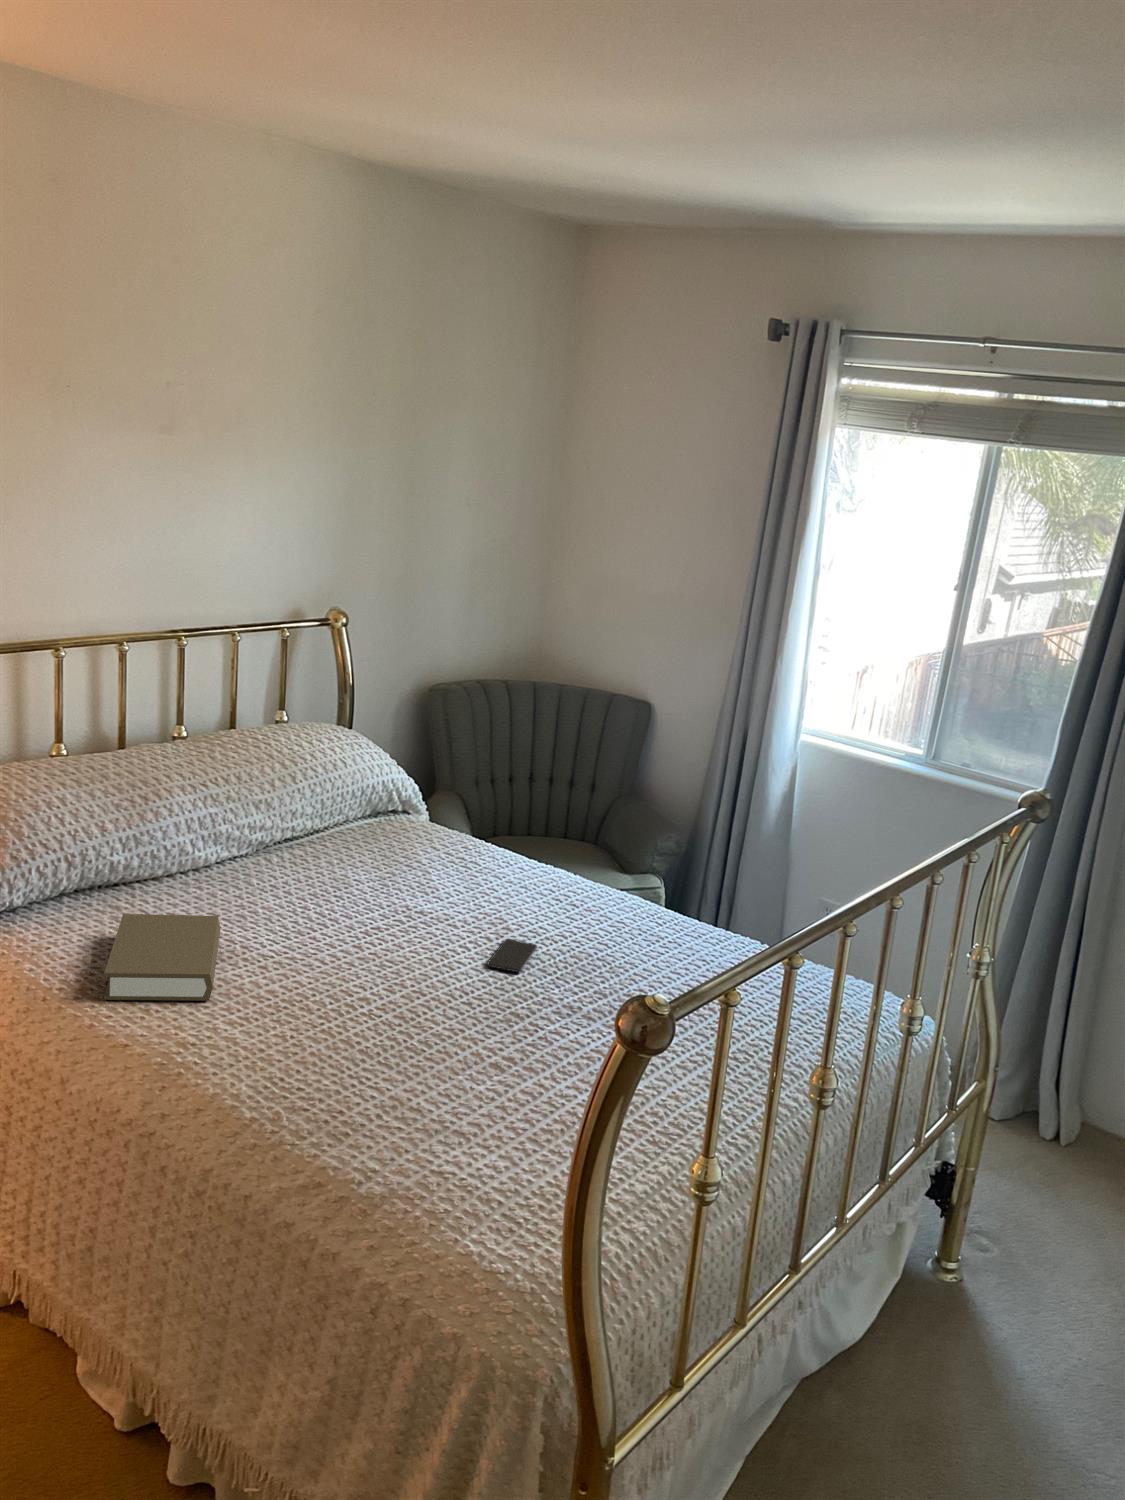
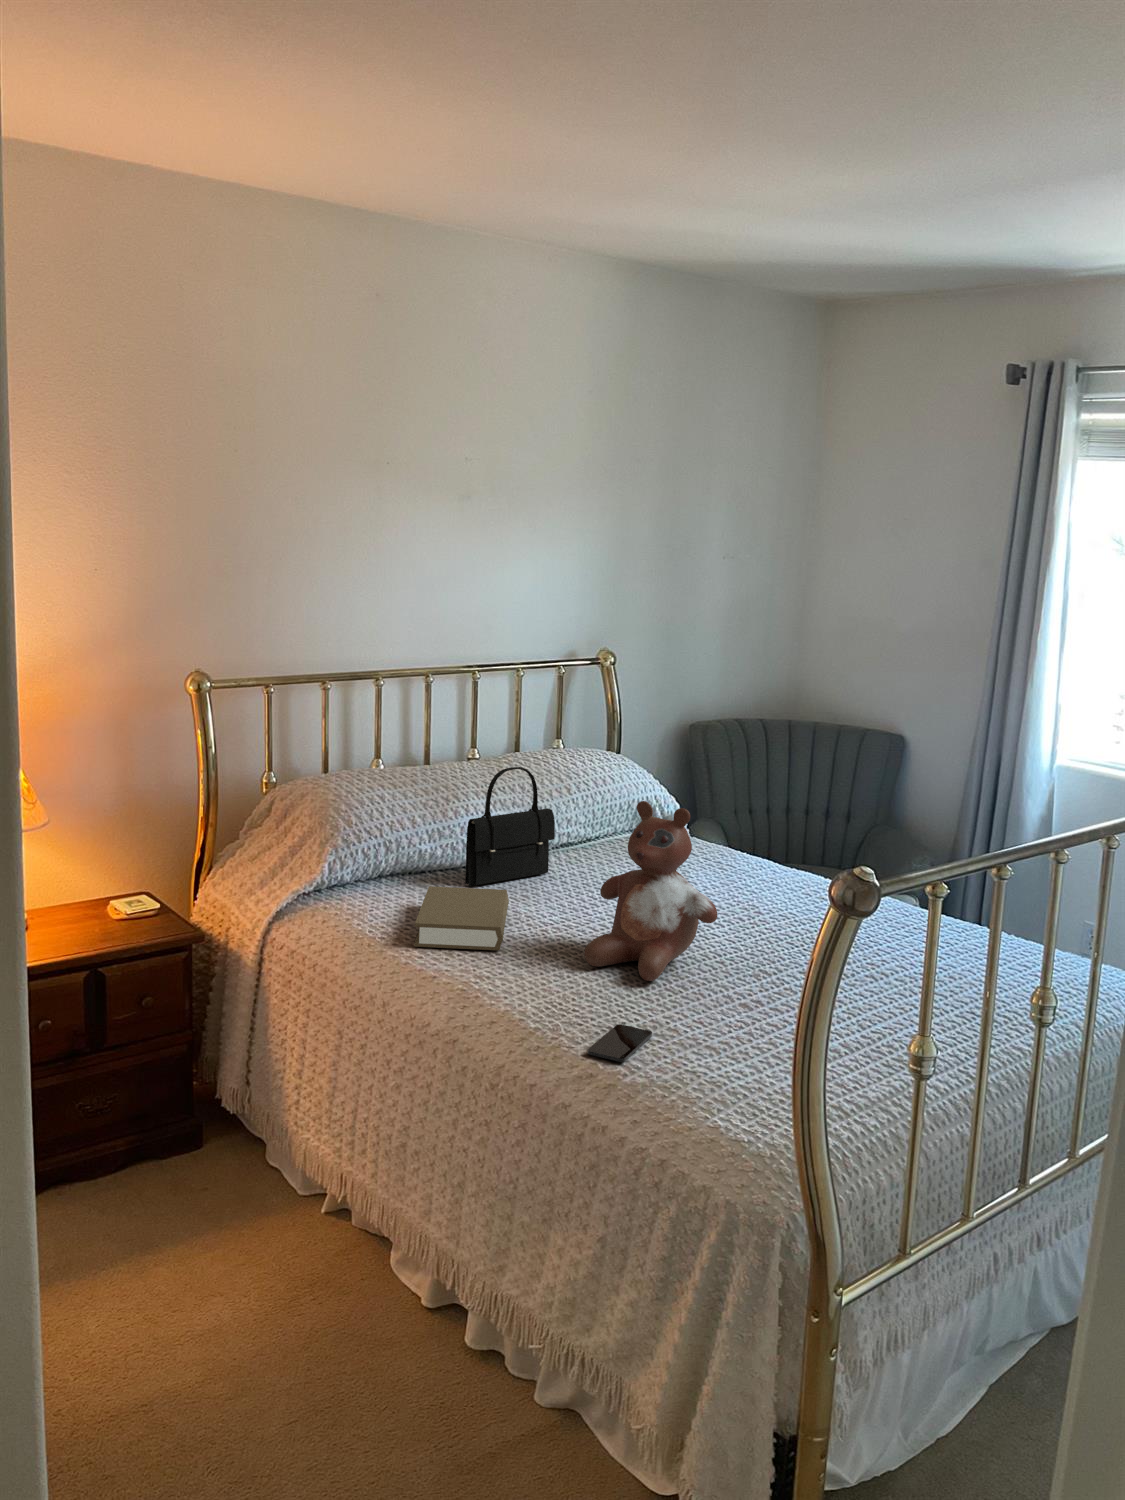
handbag: none [168,765,275,905] -> present [465,767,555,886]
stuffed bear: none [310,826,464,1037] -> present [584,801,717,981]
smartphone: present [487,939,537,972] -> present [588,1024,652,1062]

